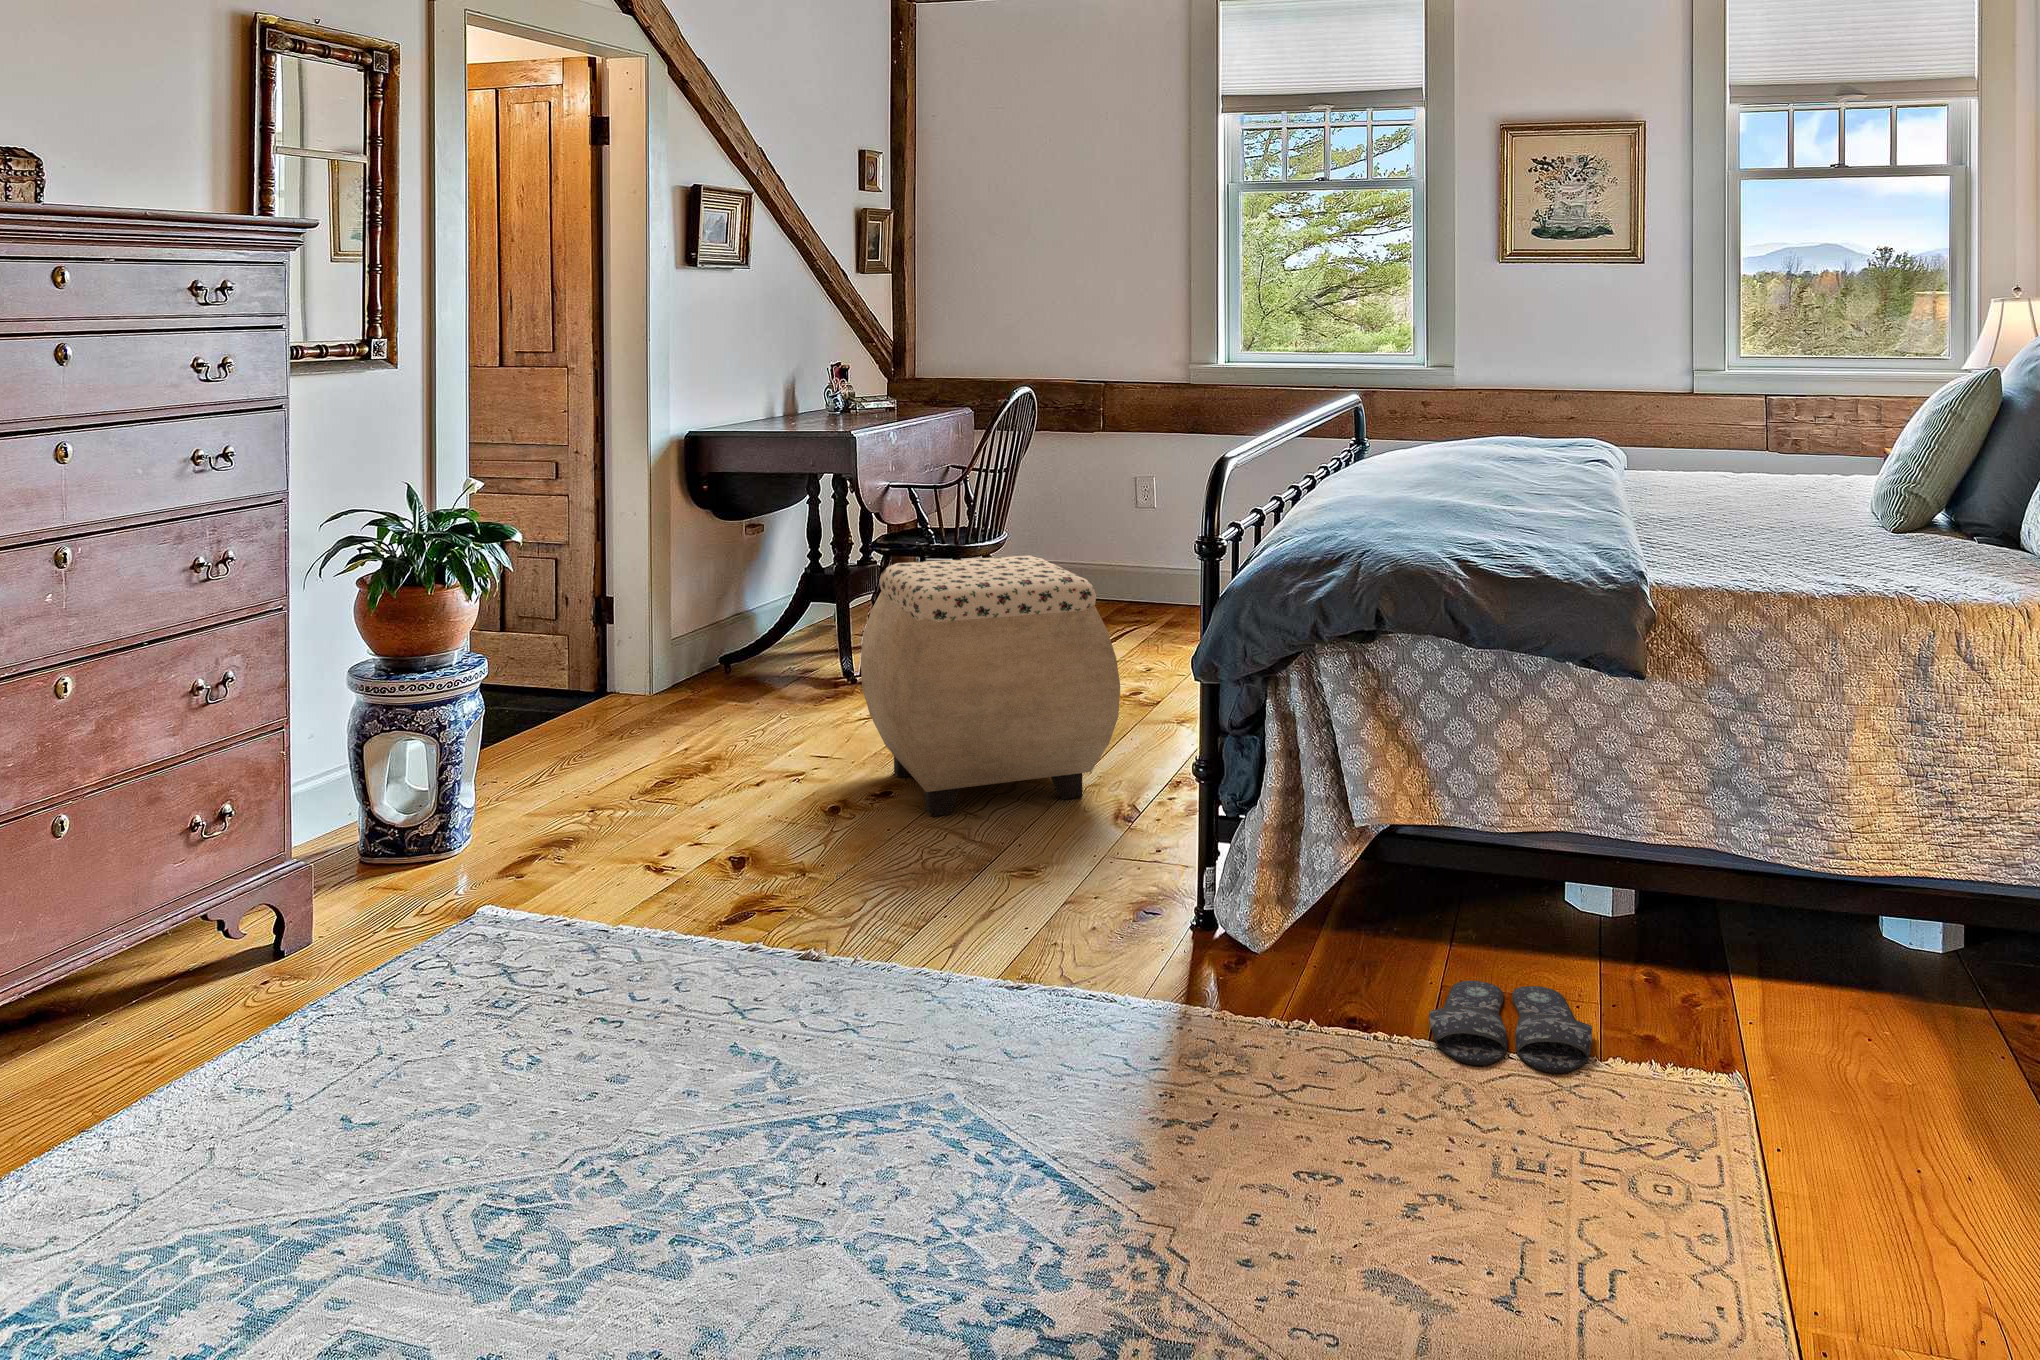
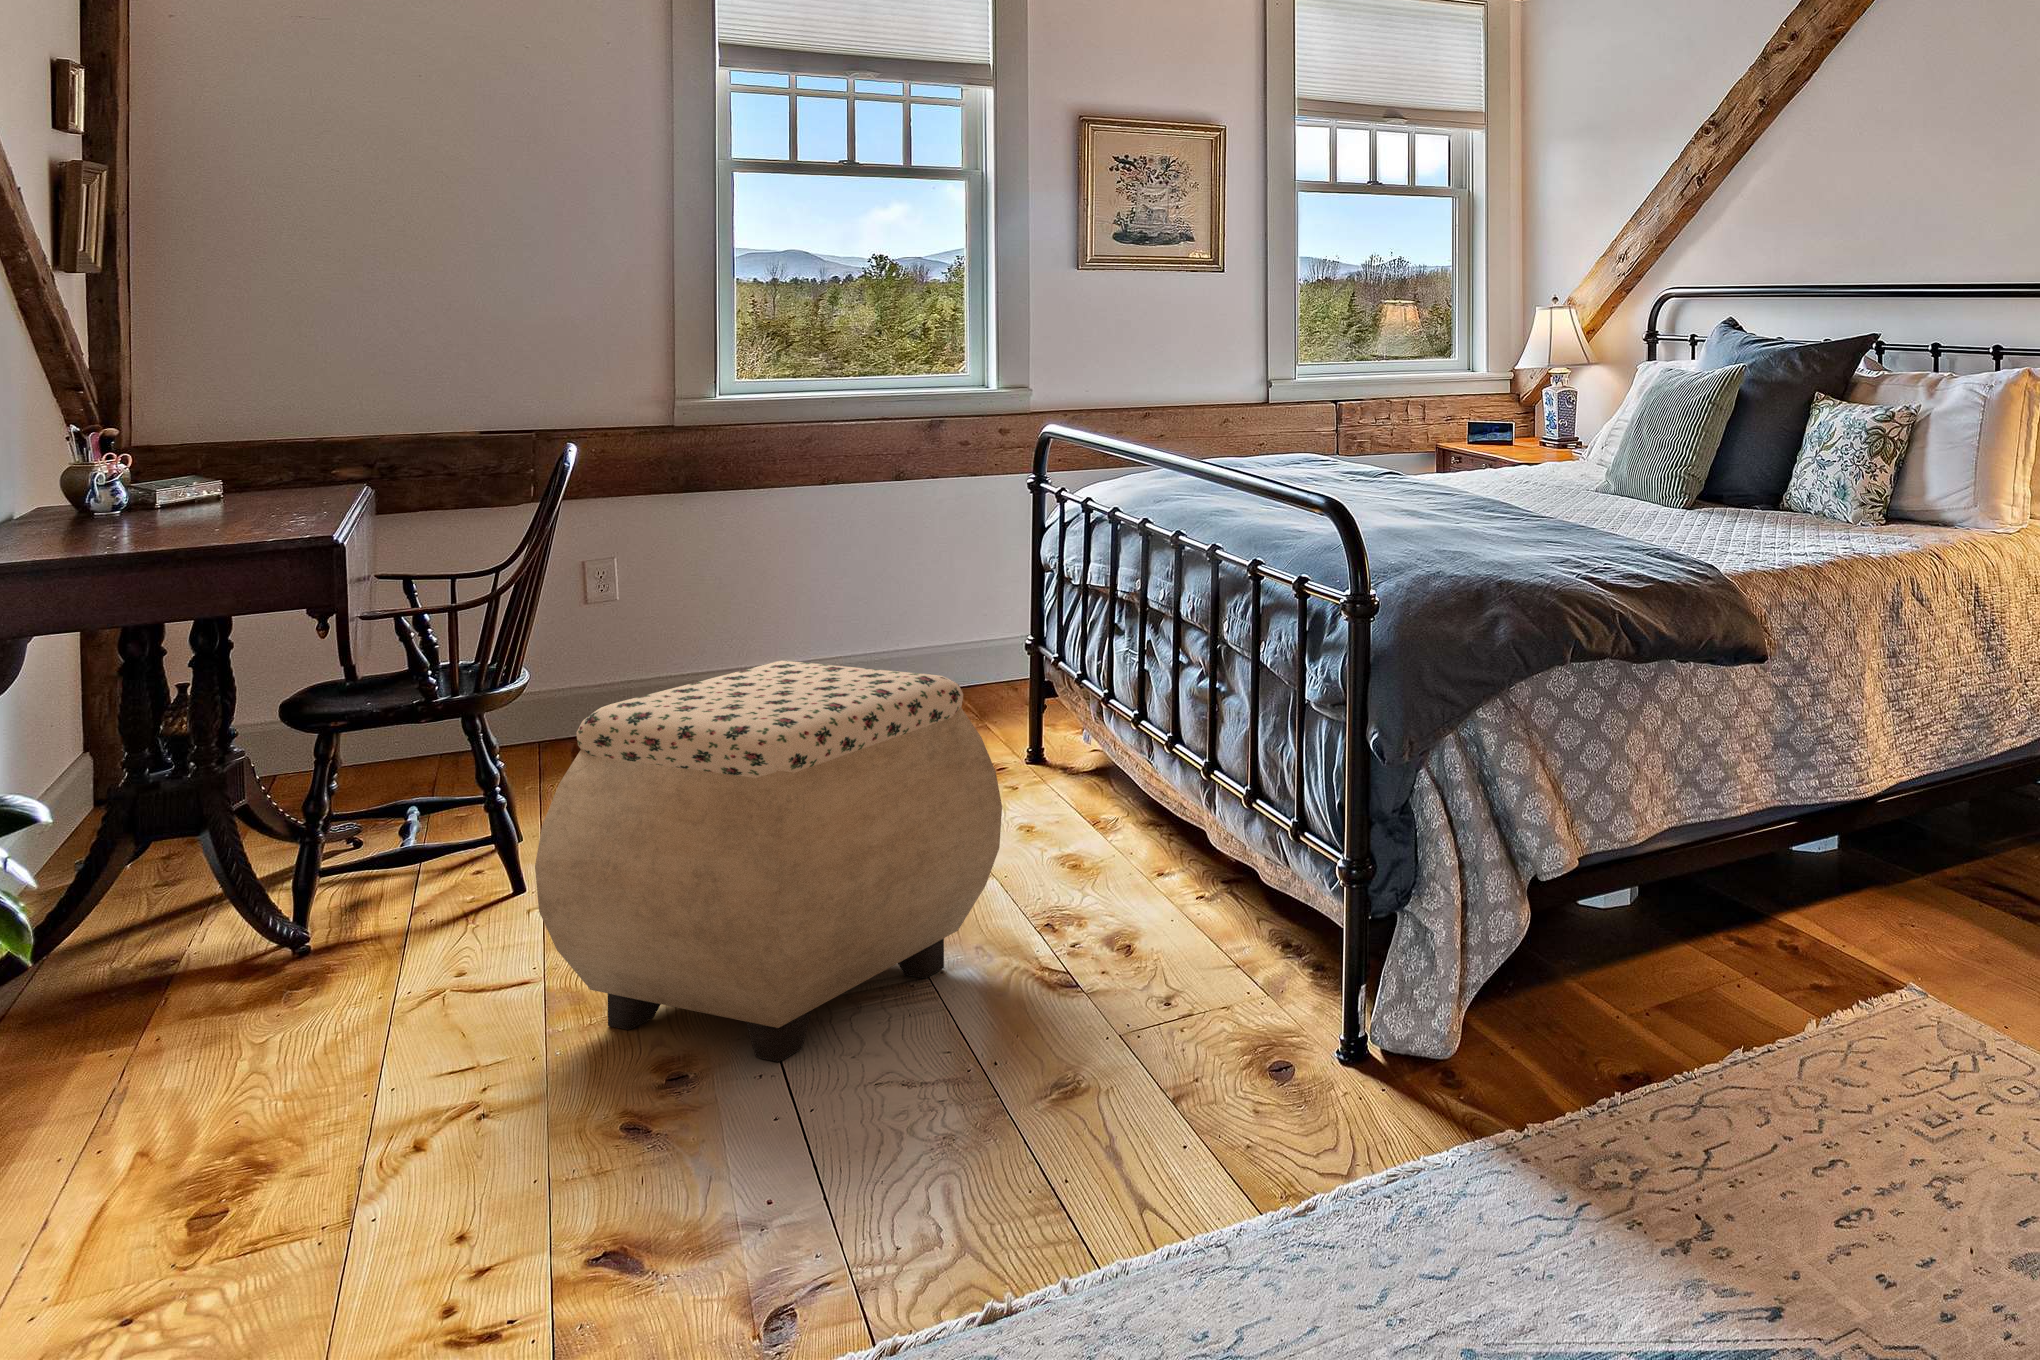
slippers: present [1429,981,1592,1073] -> none [1623,986,1813,1079]

